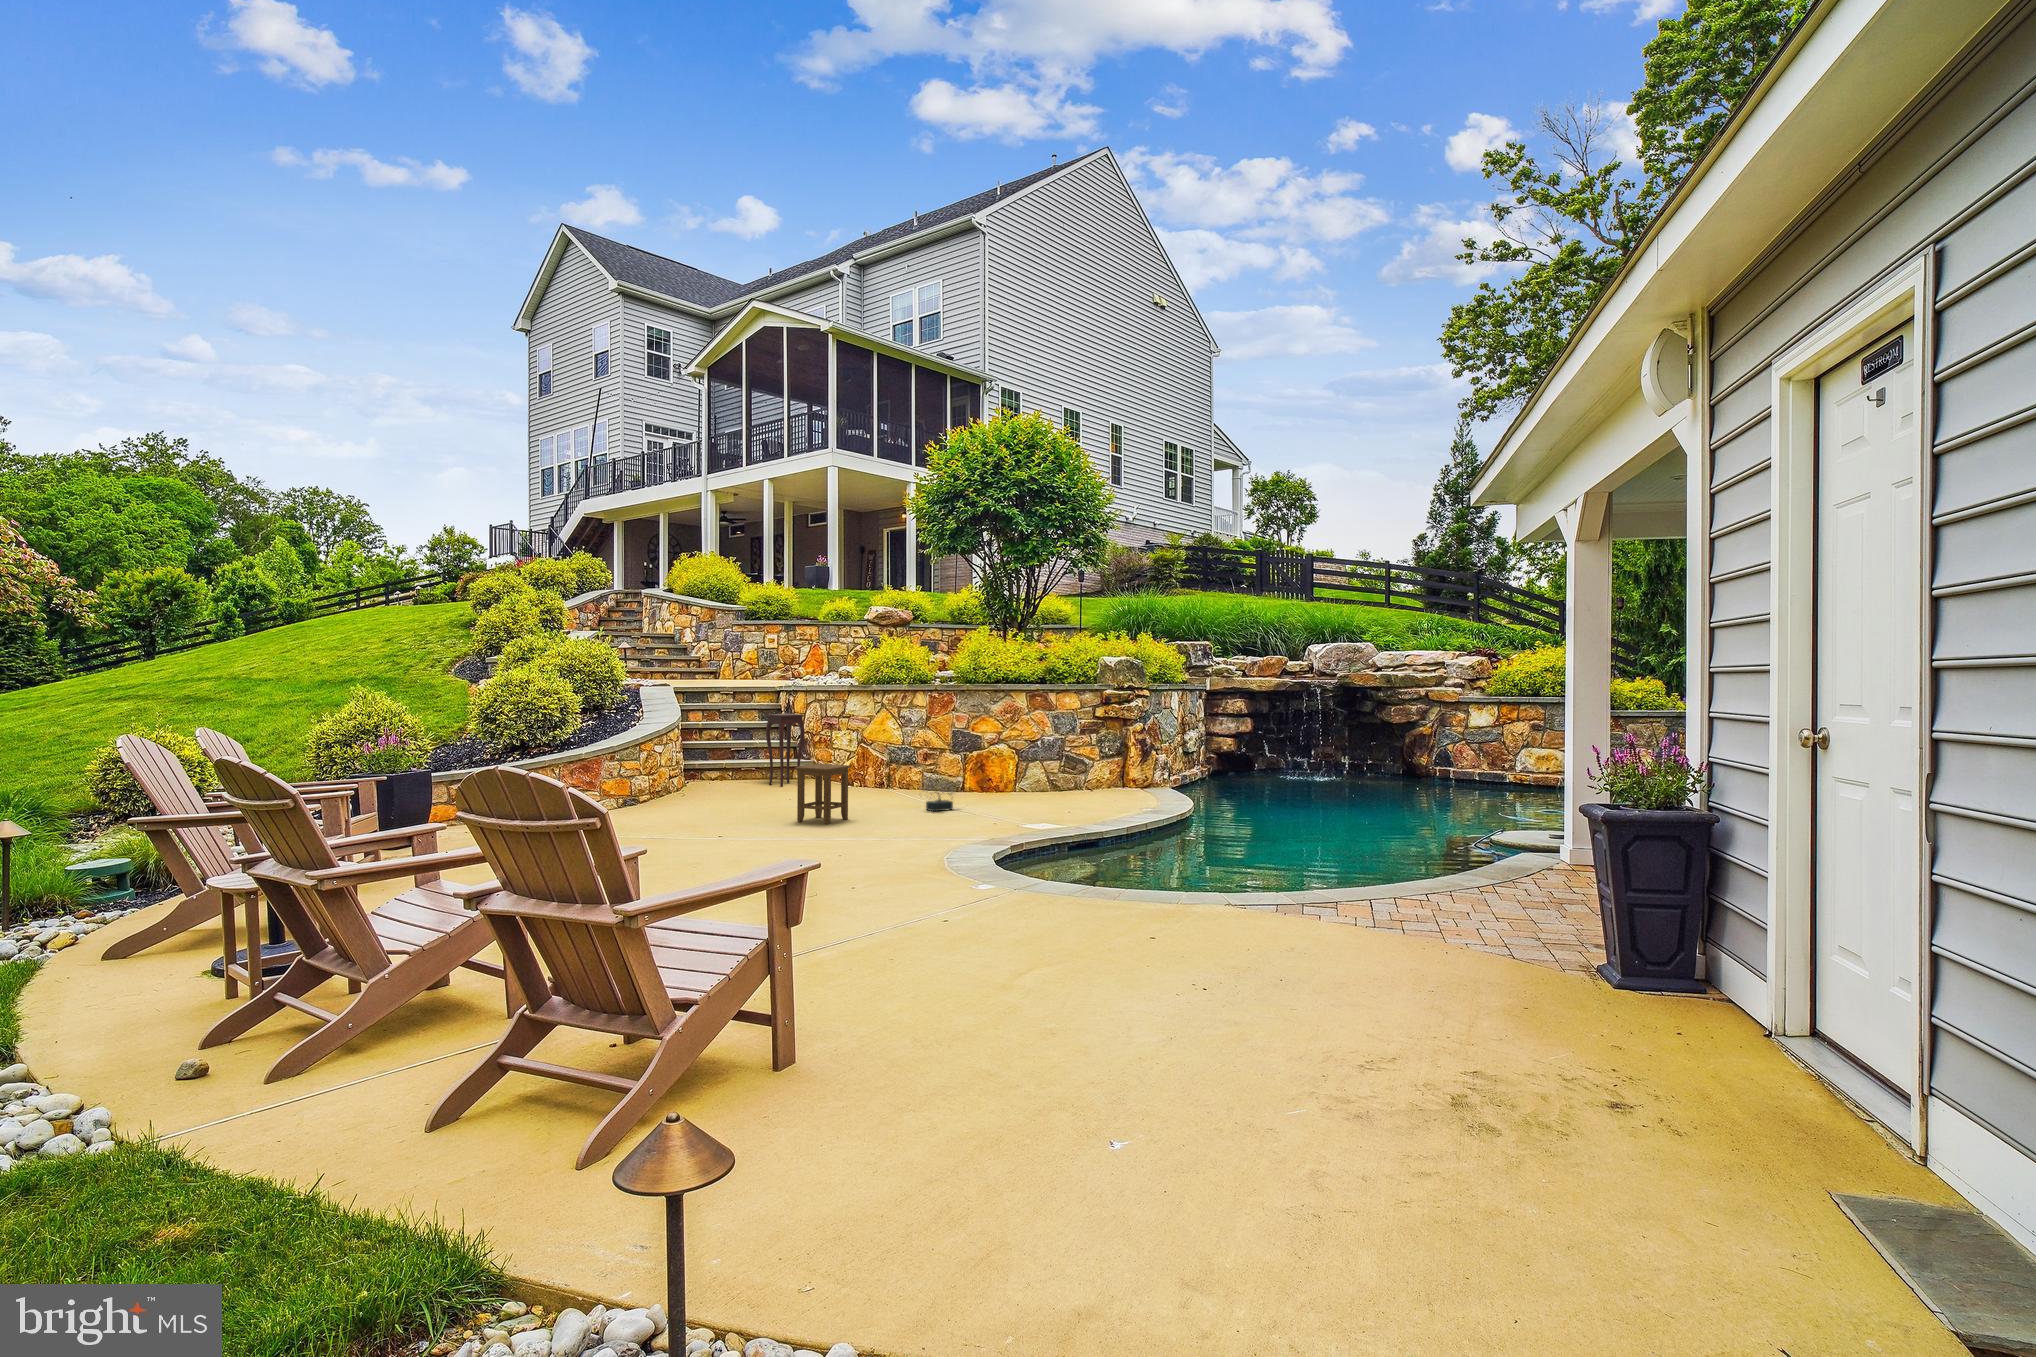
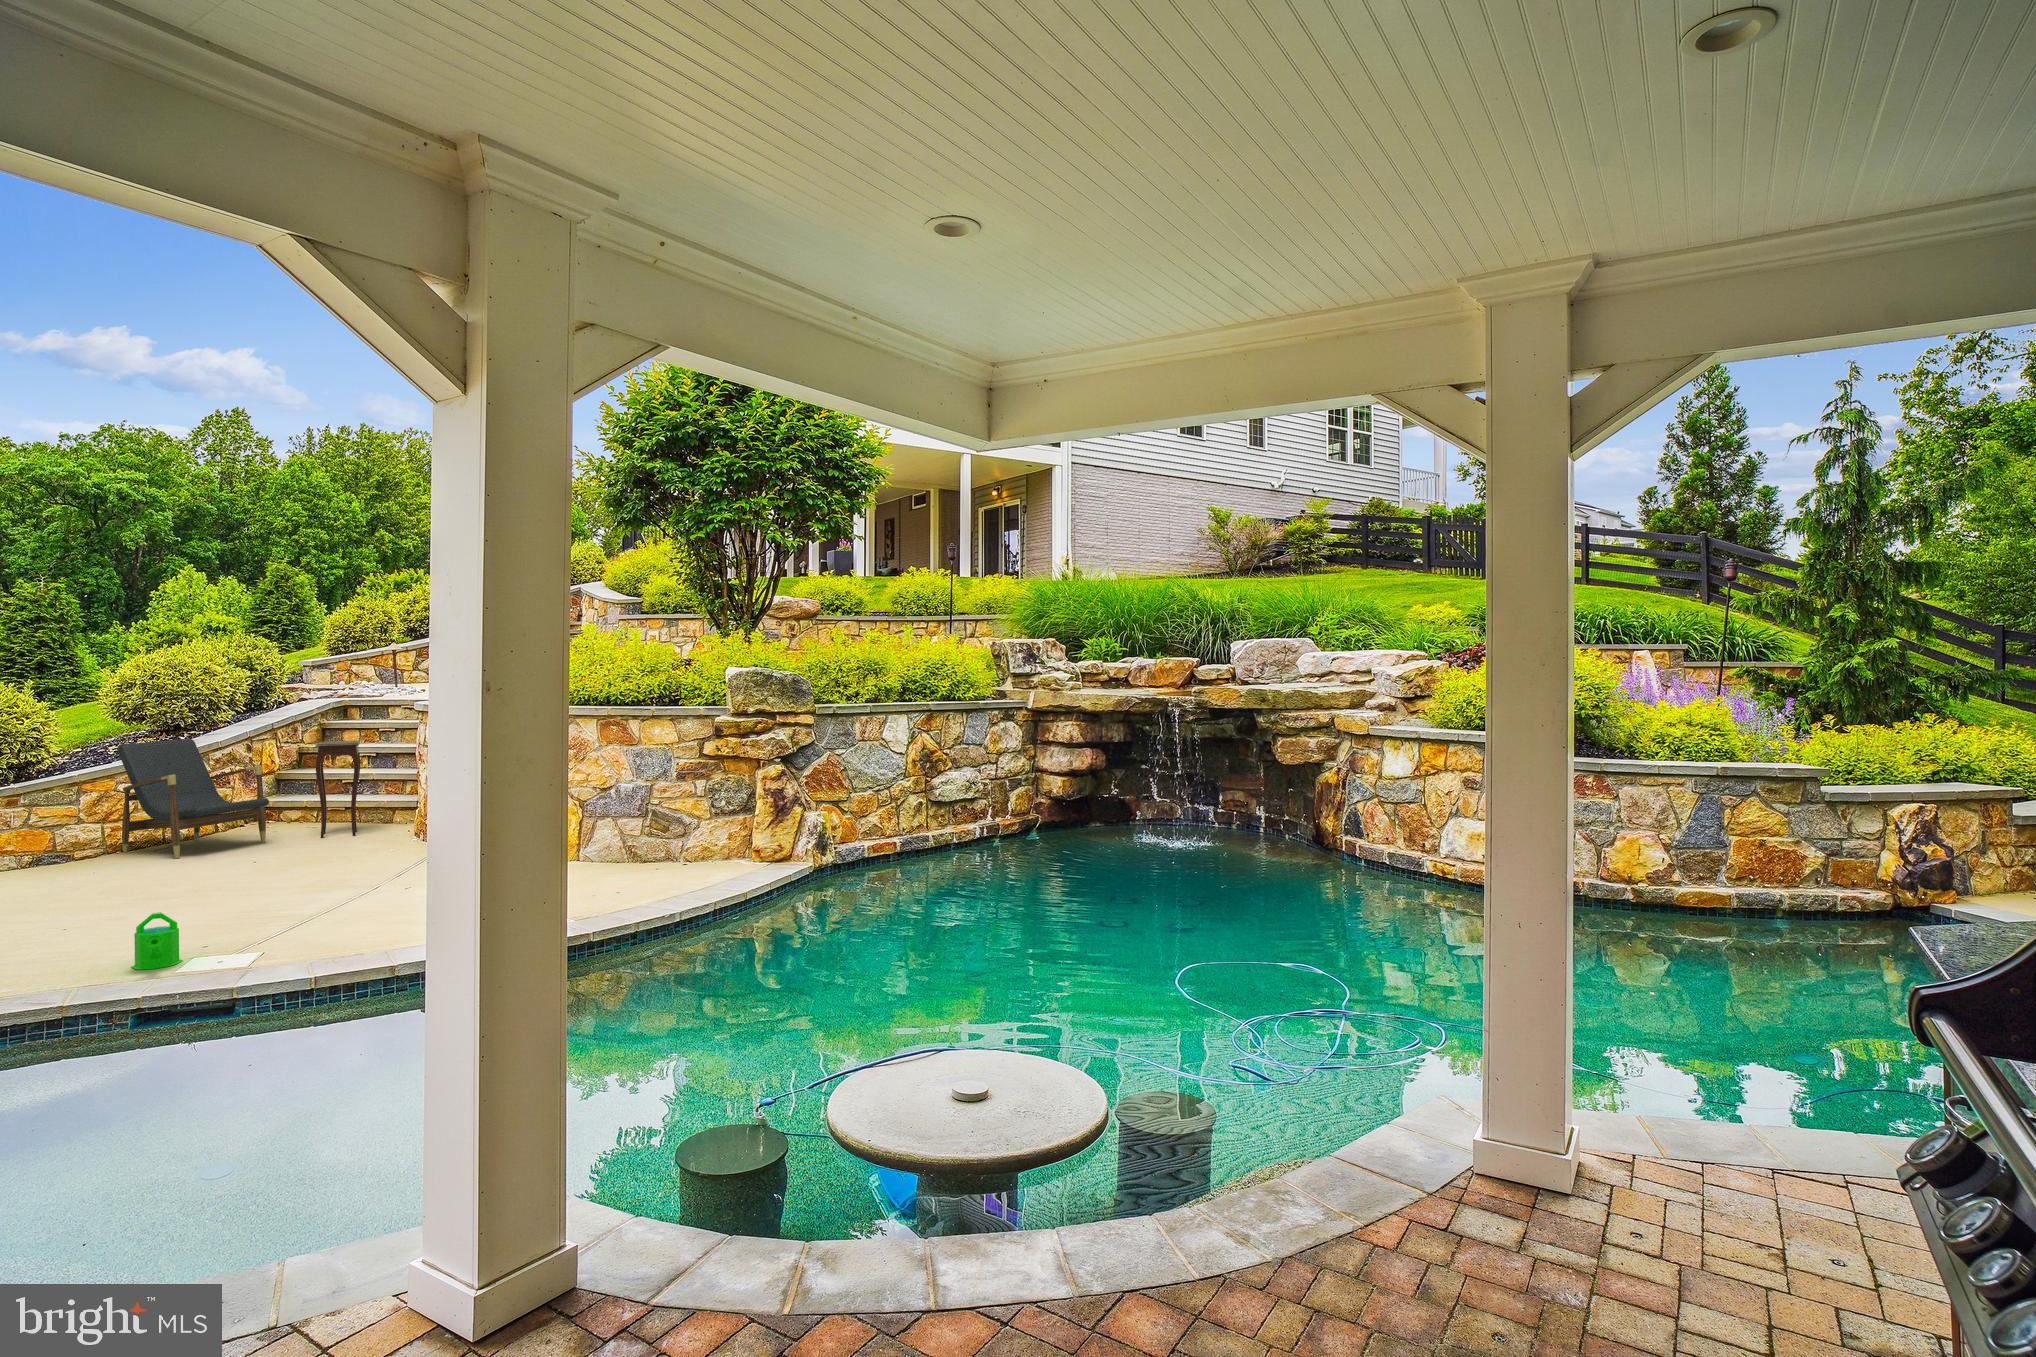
lounge chair: none [667,712,762,799] -> present [117,739,269,858]
stool: present [795,764,851,824] -> none [46,826,133,919]
decorative plant: present [919,781,955,812] -> none [277,850,345,900]
watering can: none [982,803,1019,837] -> present [132,912,183,970]

